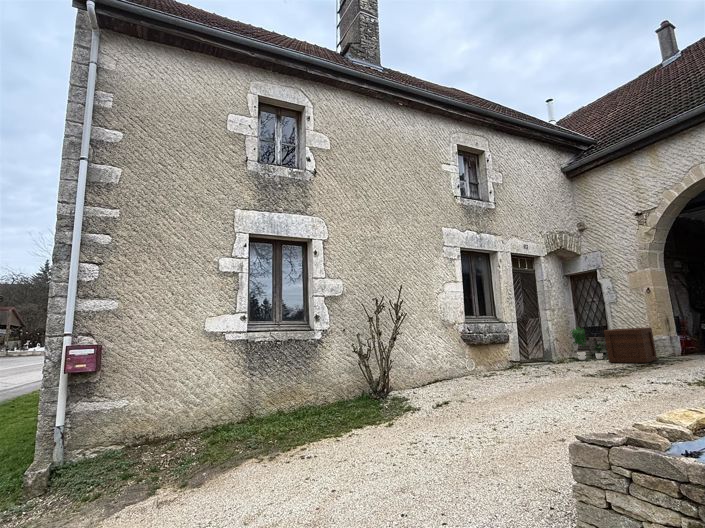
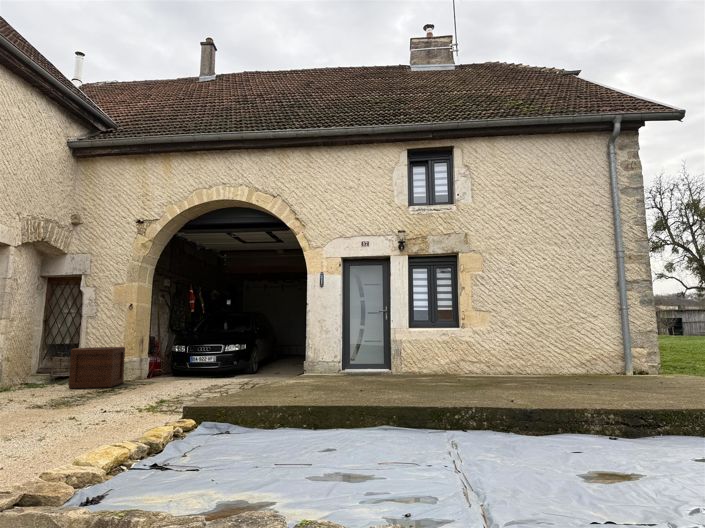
potted plant: present [570,327,604,360] -> none [28,342,72,386]

